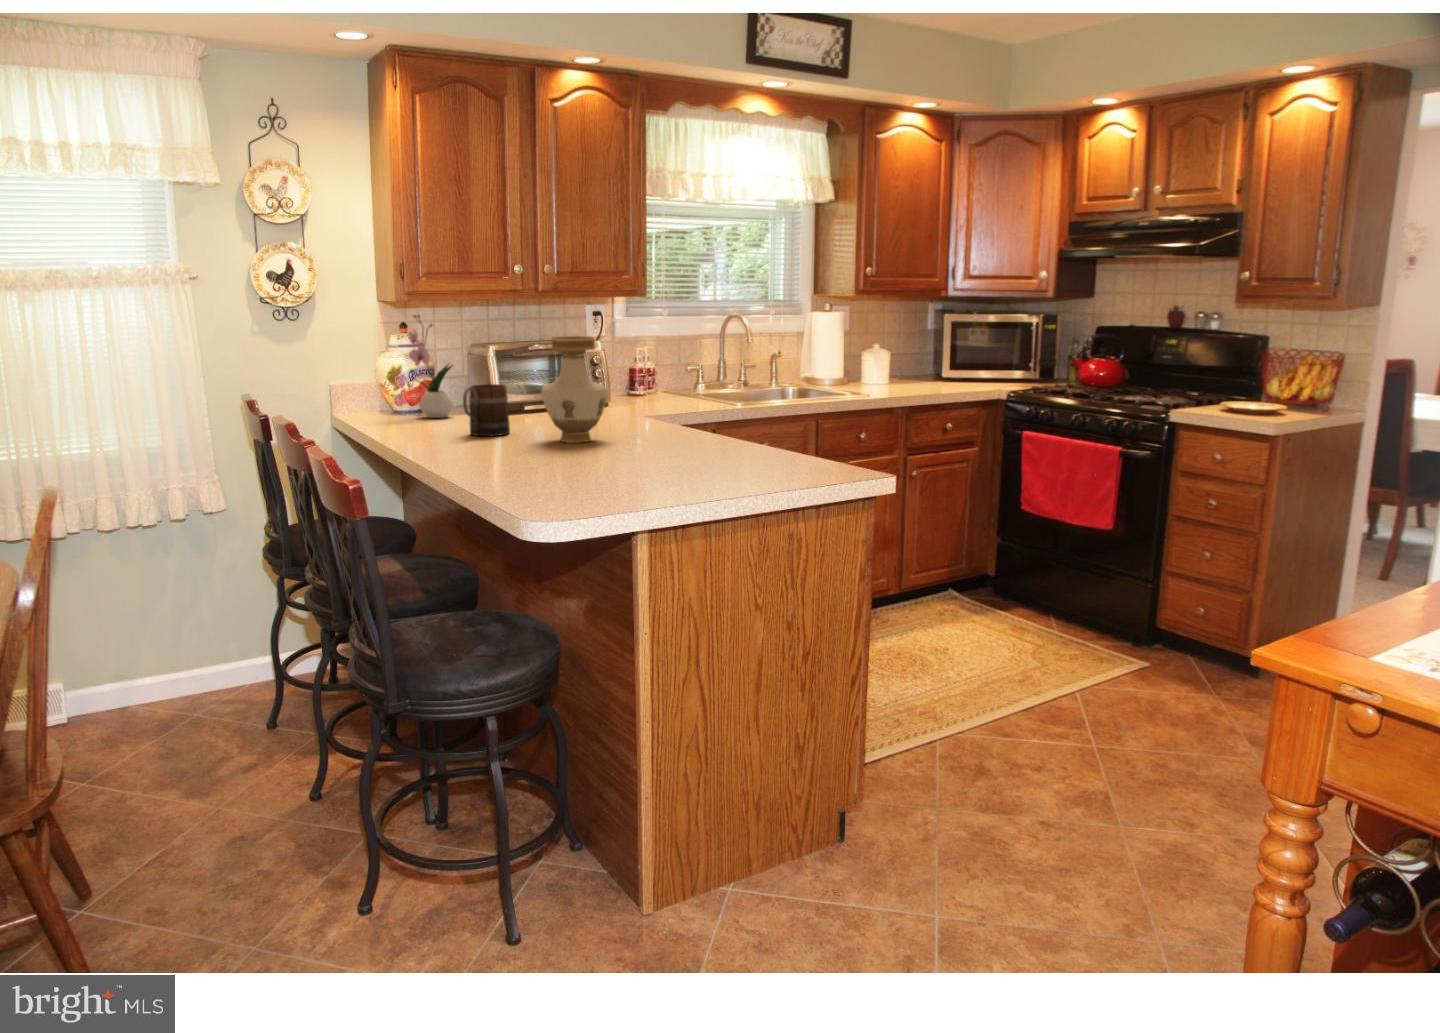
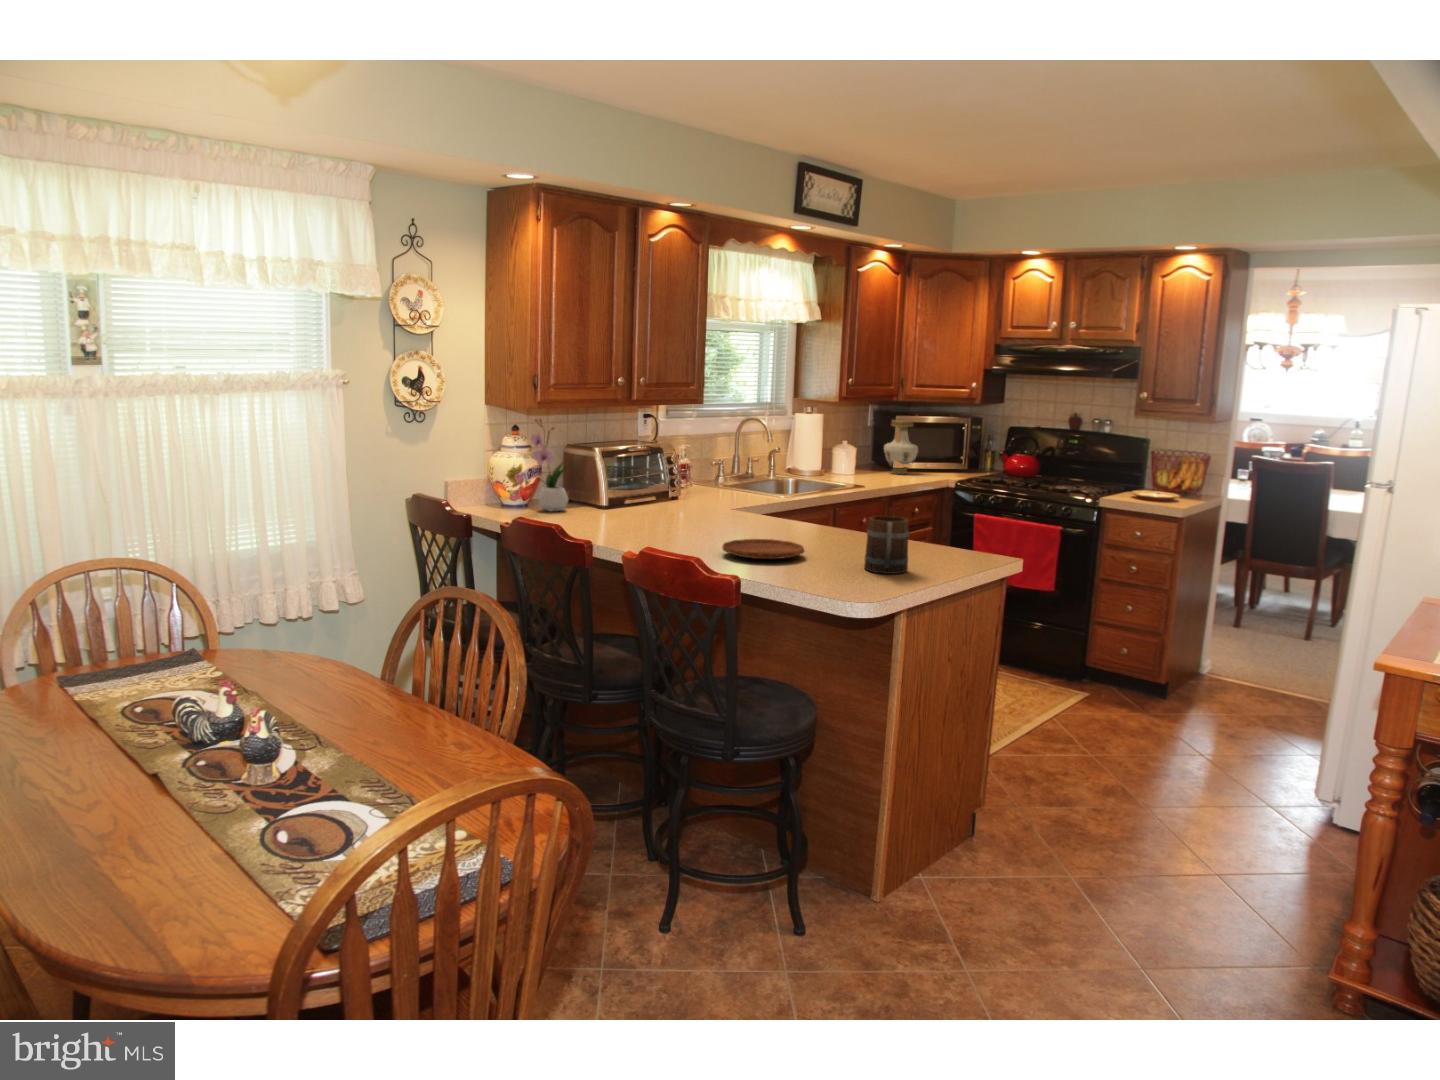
vase: present [541,336,608,443] -> present [884,420,918,474]
mug: present [463,384,510,436] -> present [864,516,909,574]
tray: none [492,447,592,469] -> present [723,539,804,559]

